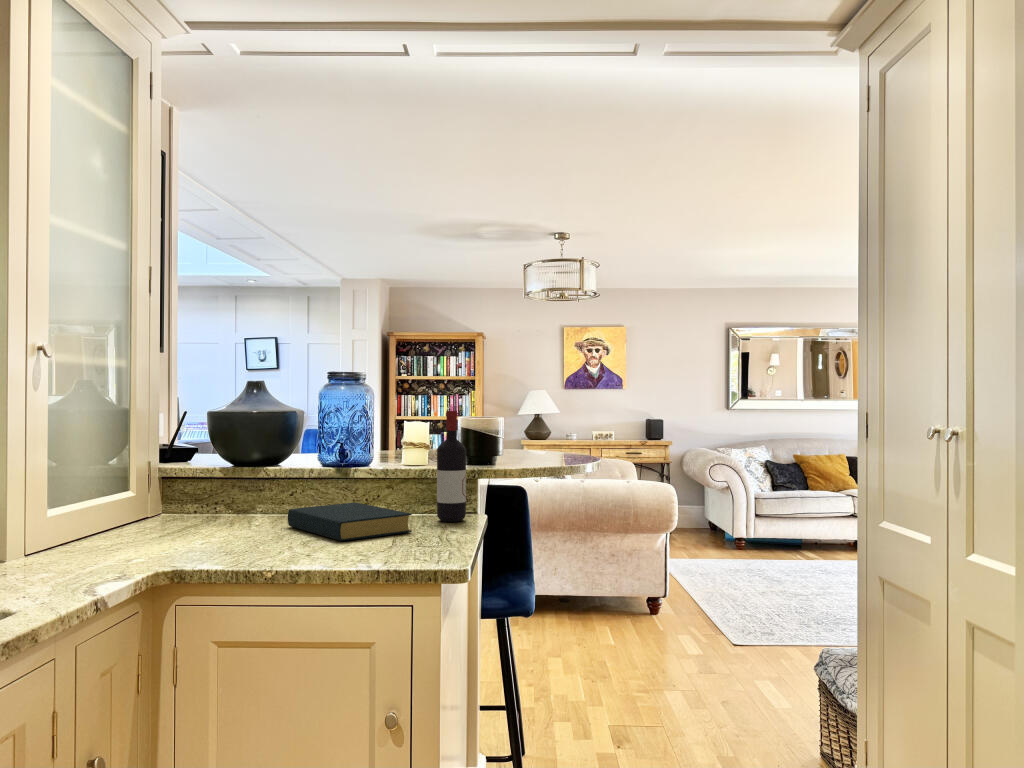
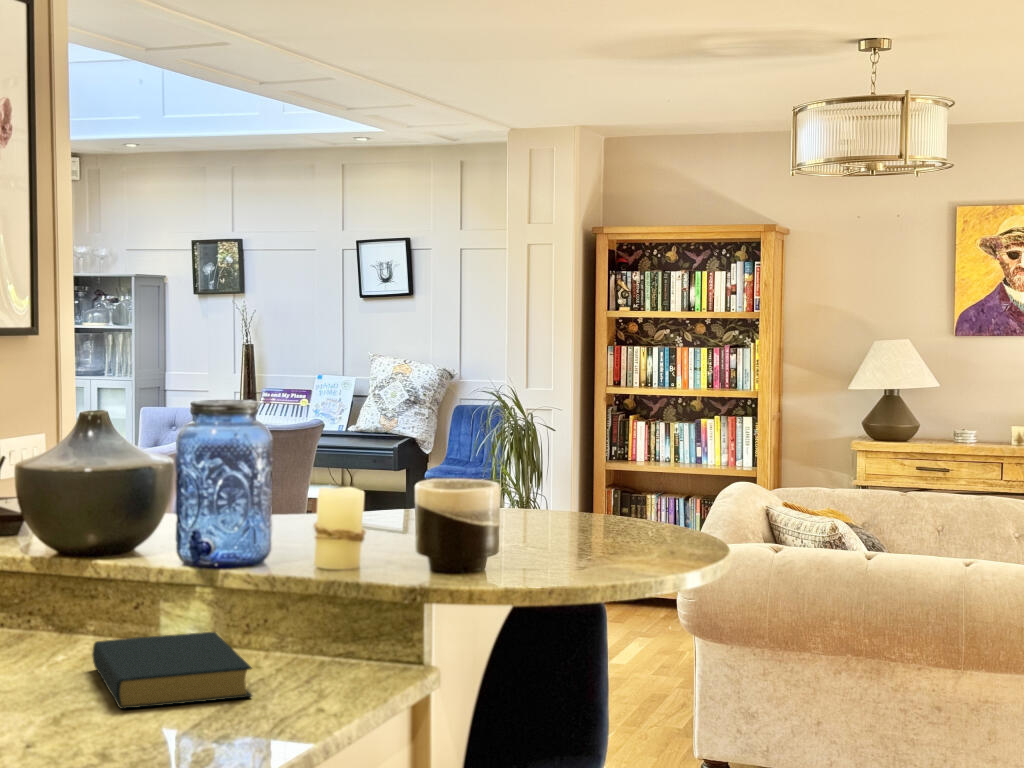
wine bottle: present [437,411,466,522] -> none [330,487,380,678]

